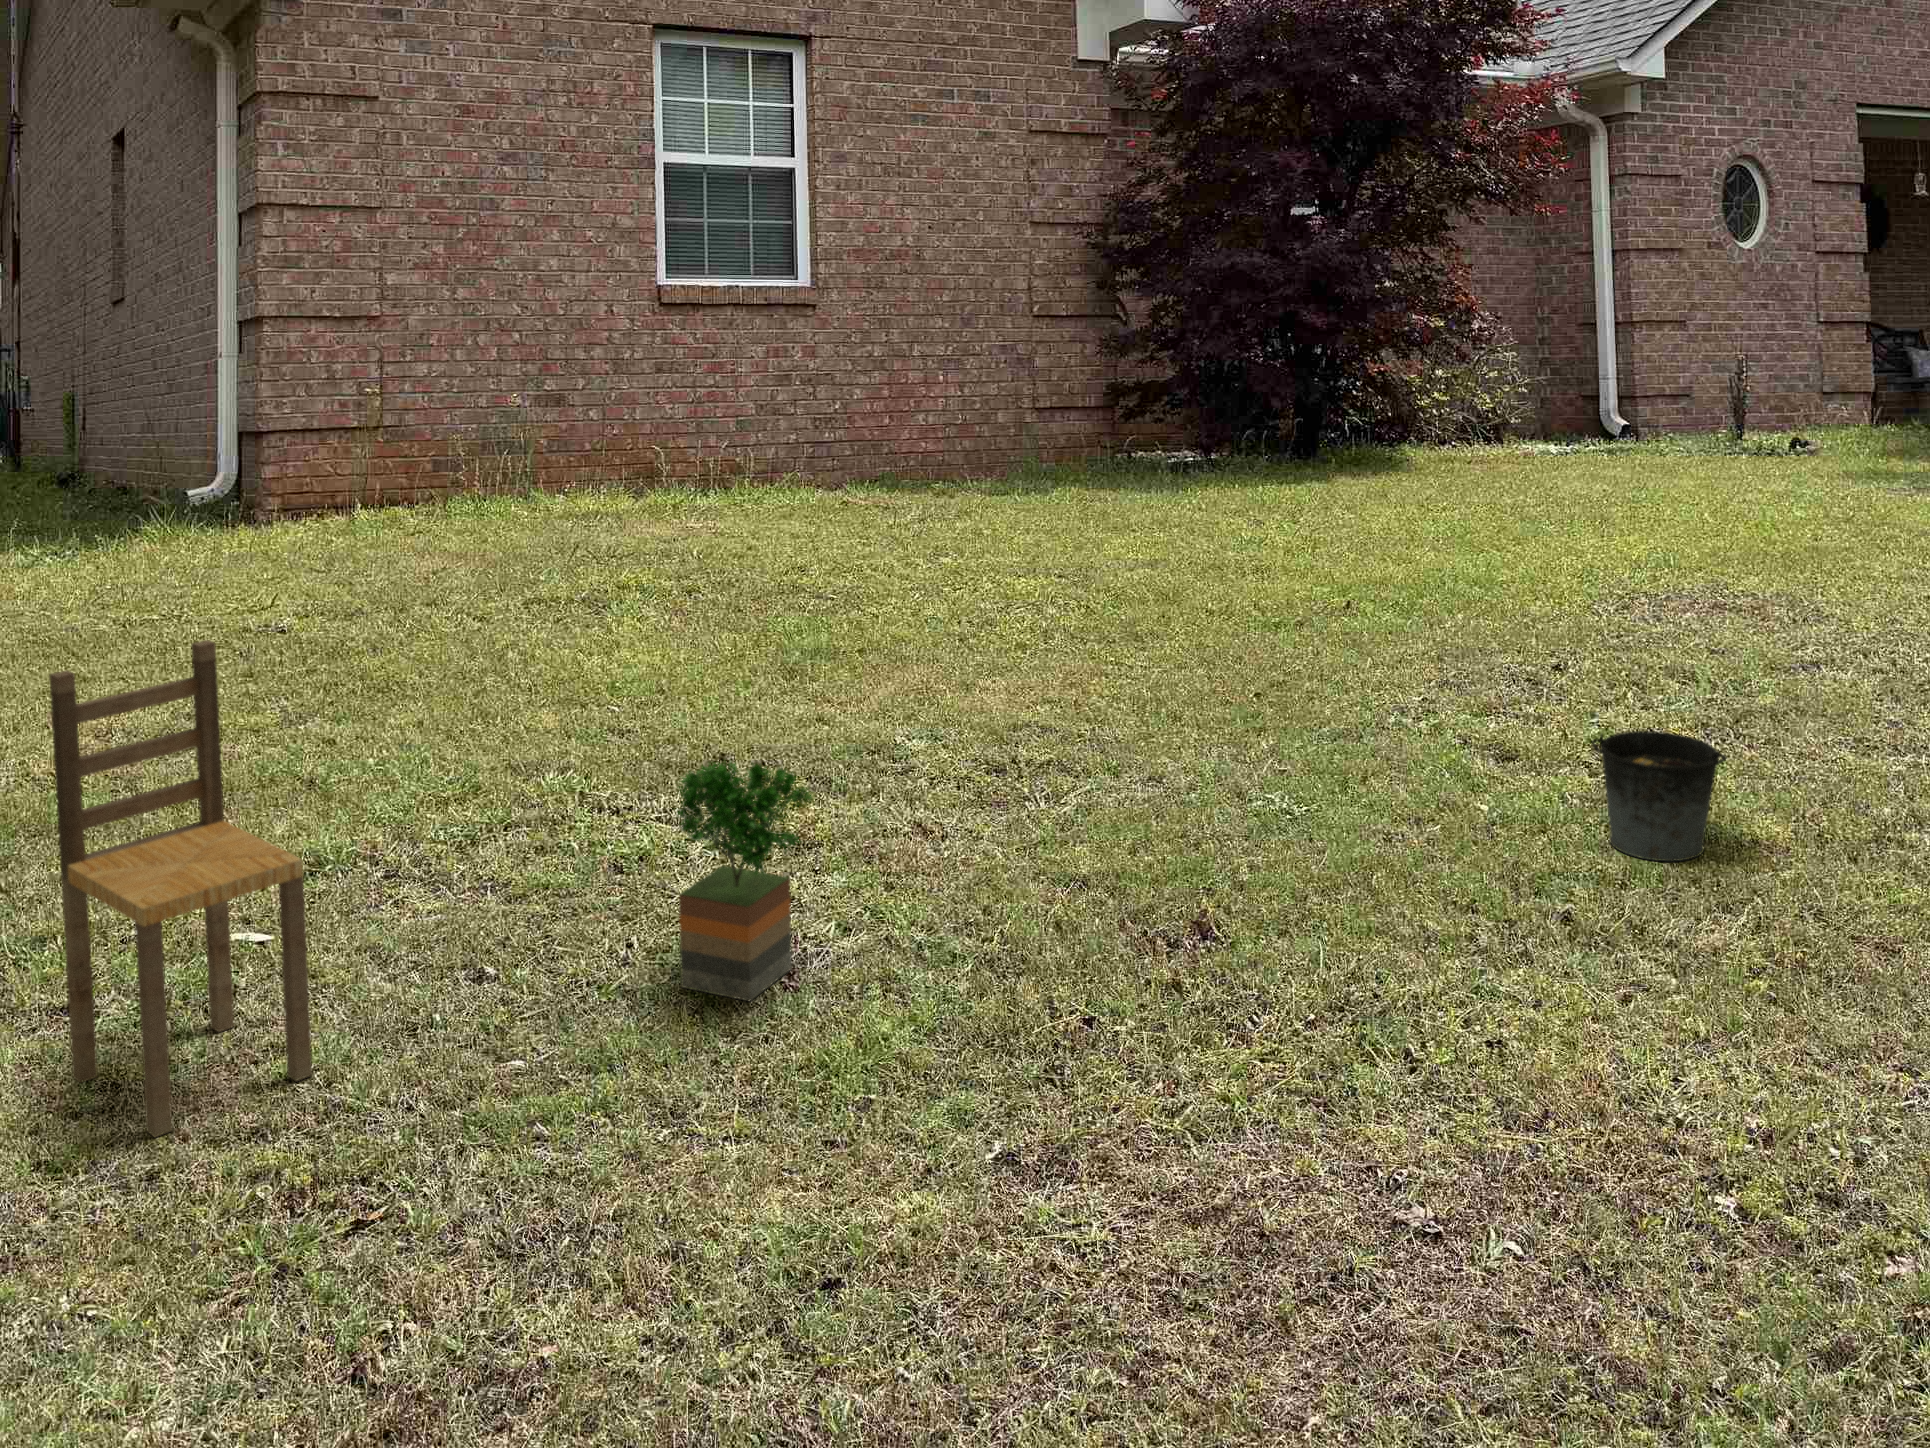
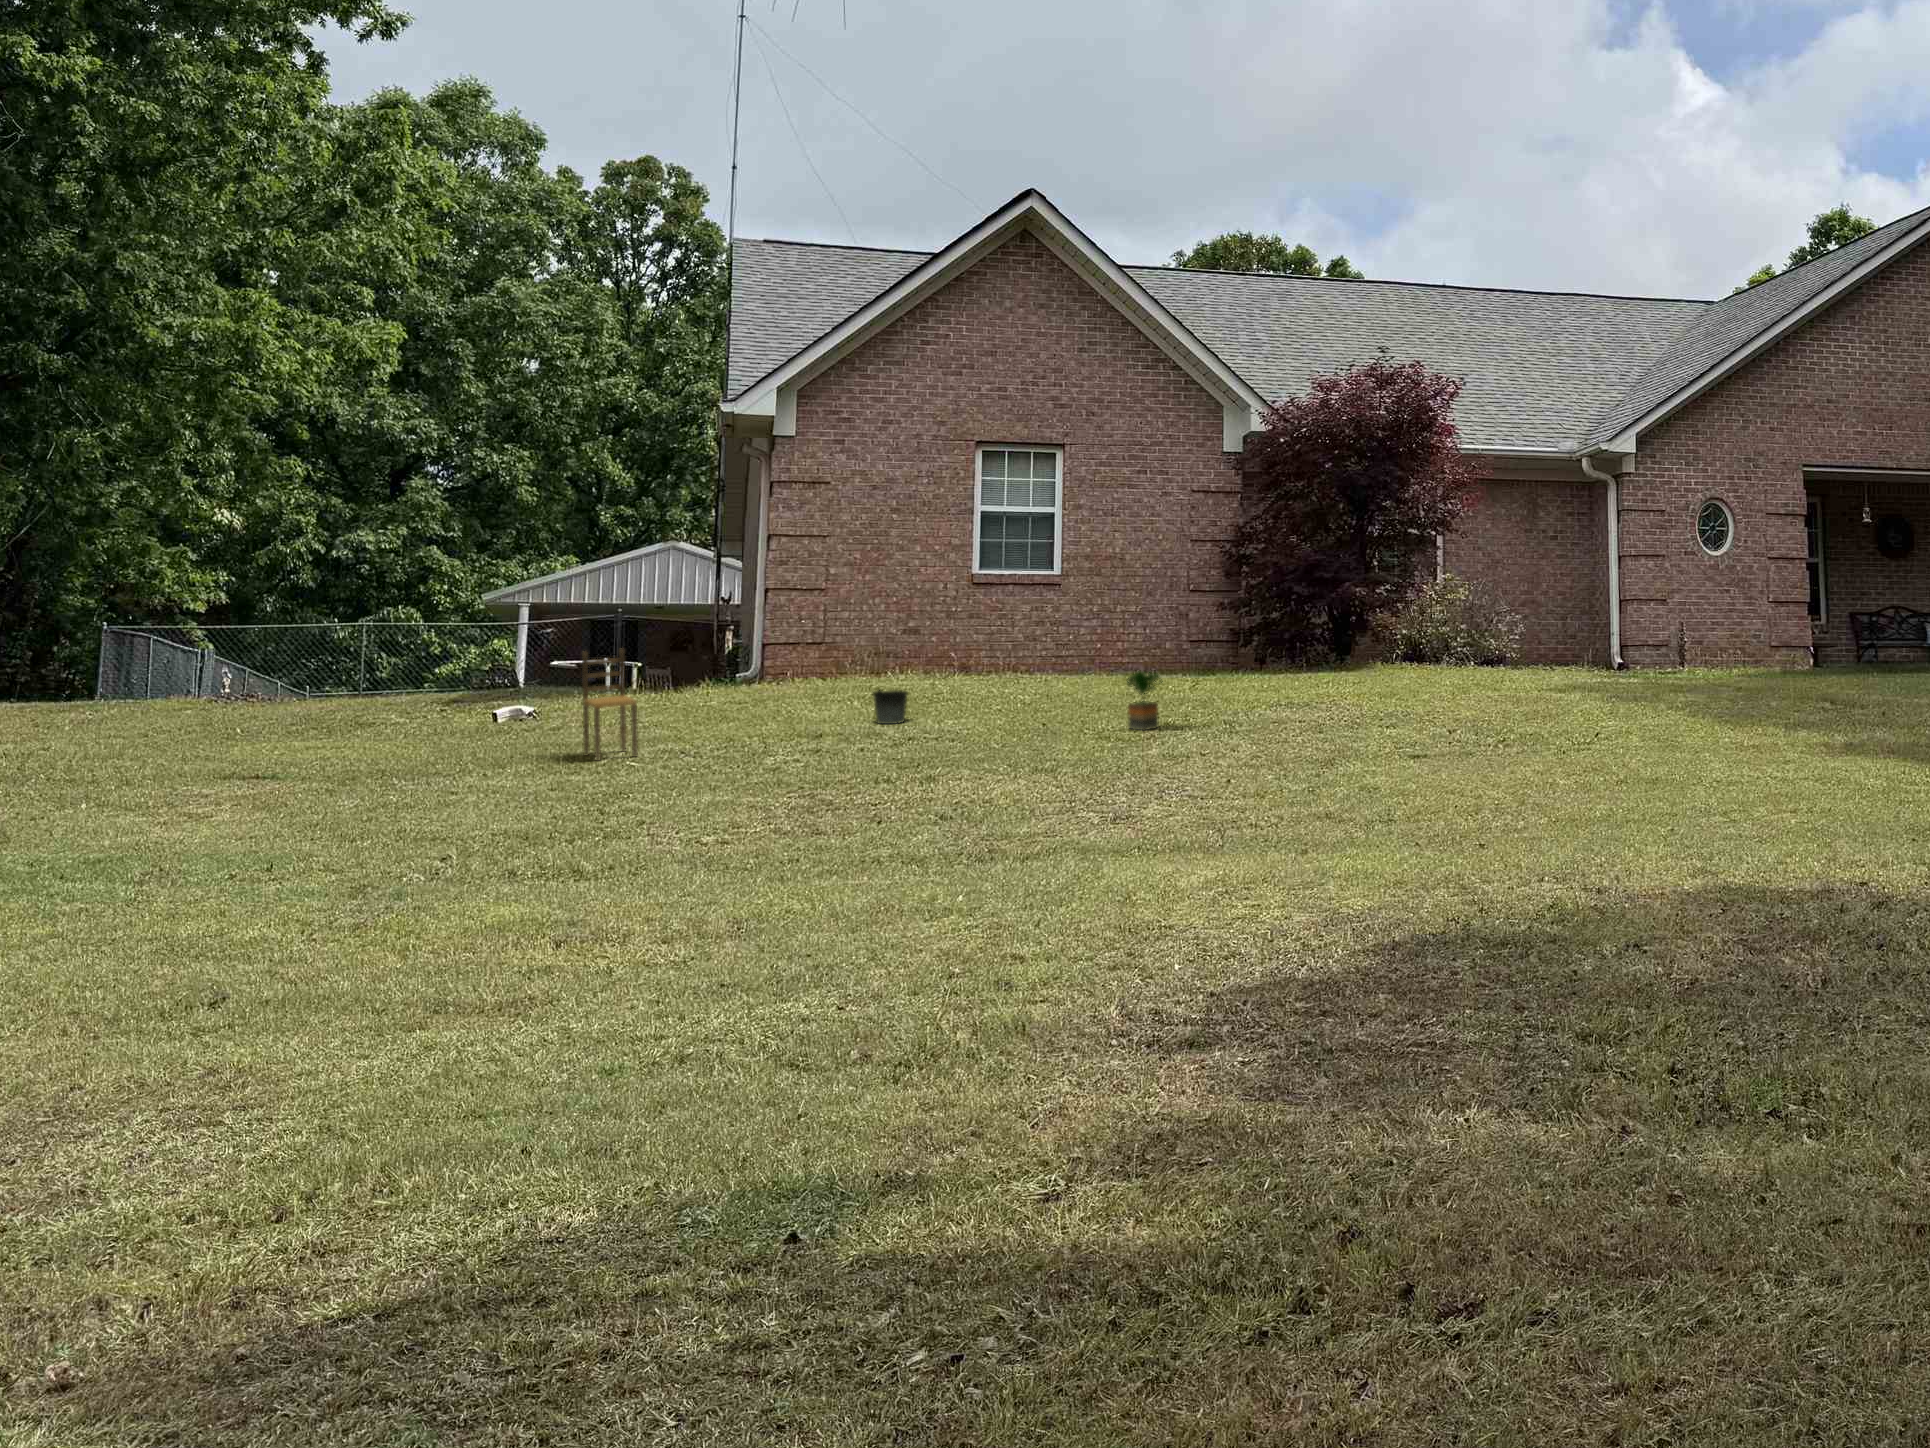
bucket: present [1592,731,1727,861] -> present [872,690,907,724]
potted tree: present [677,761,812,1001] -> present [1127,671,1163,730]

